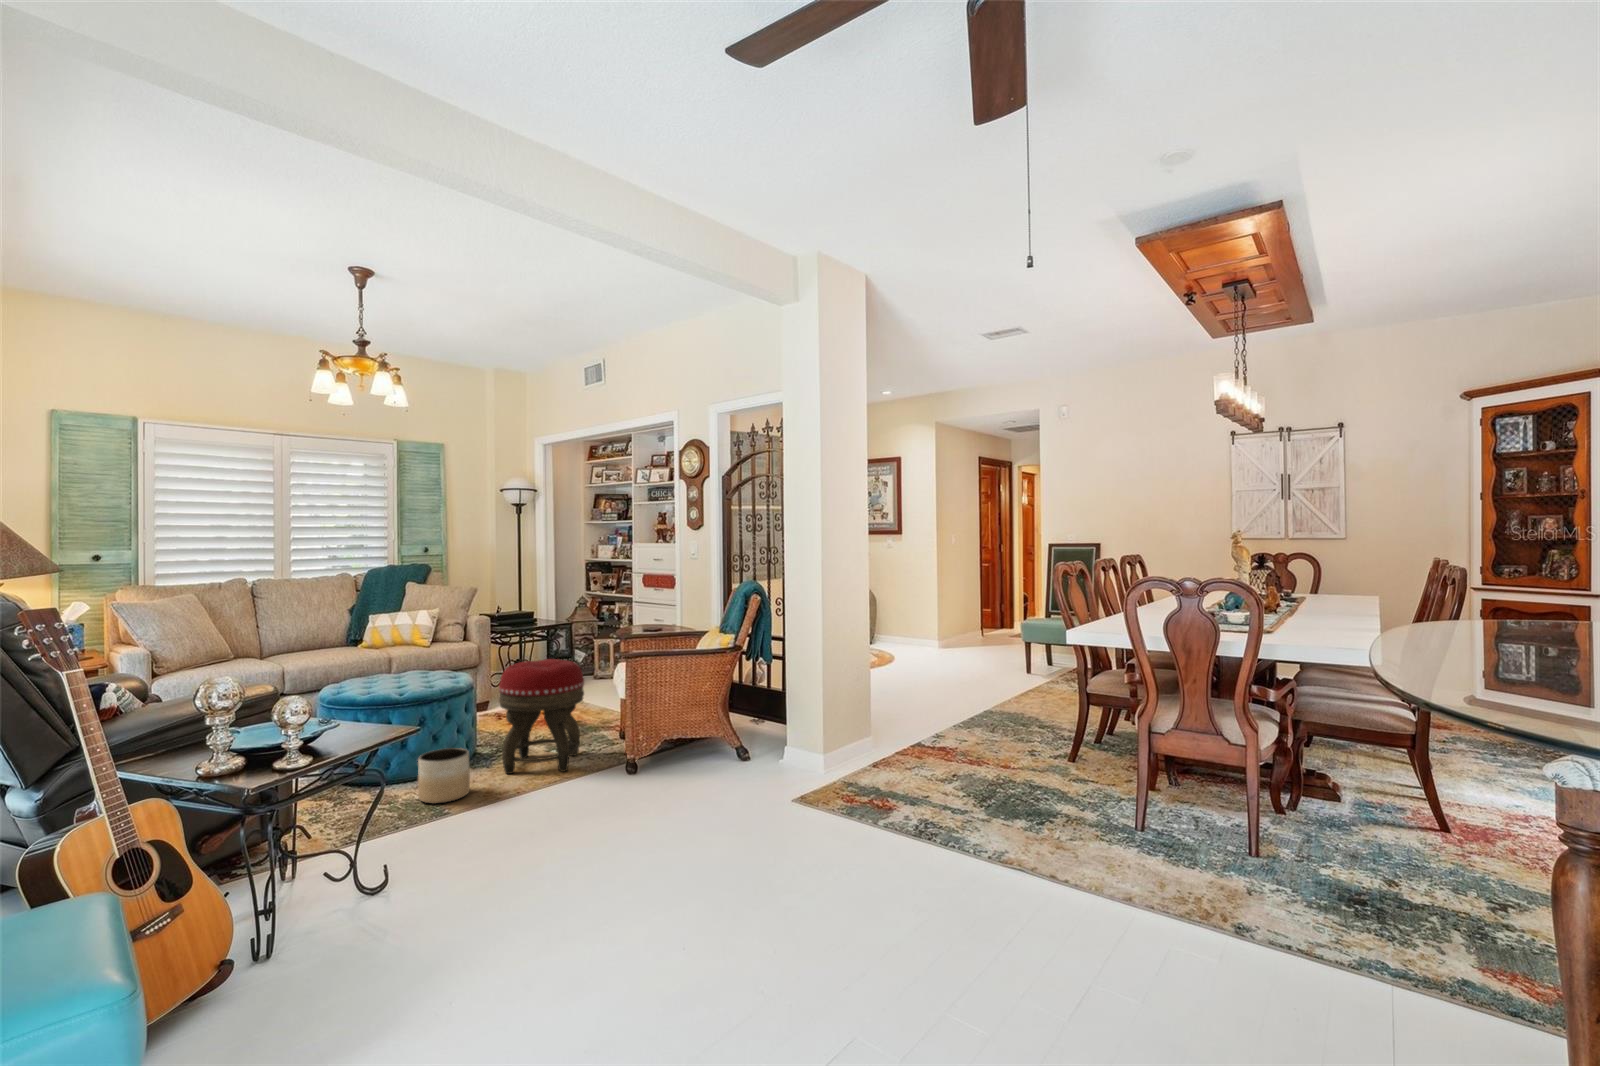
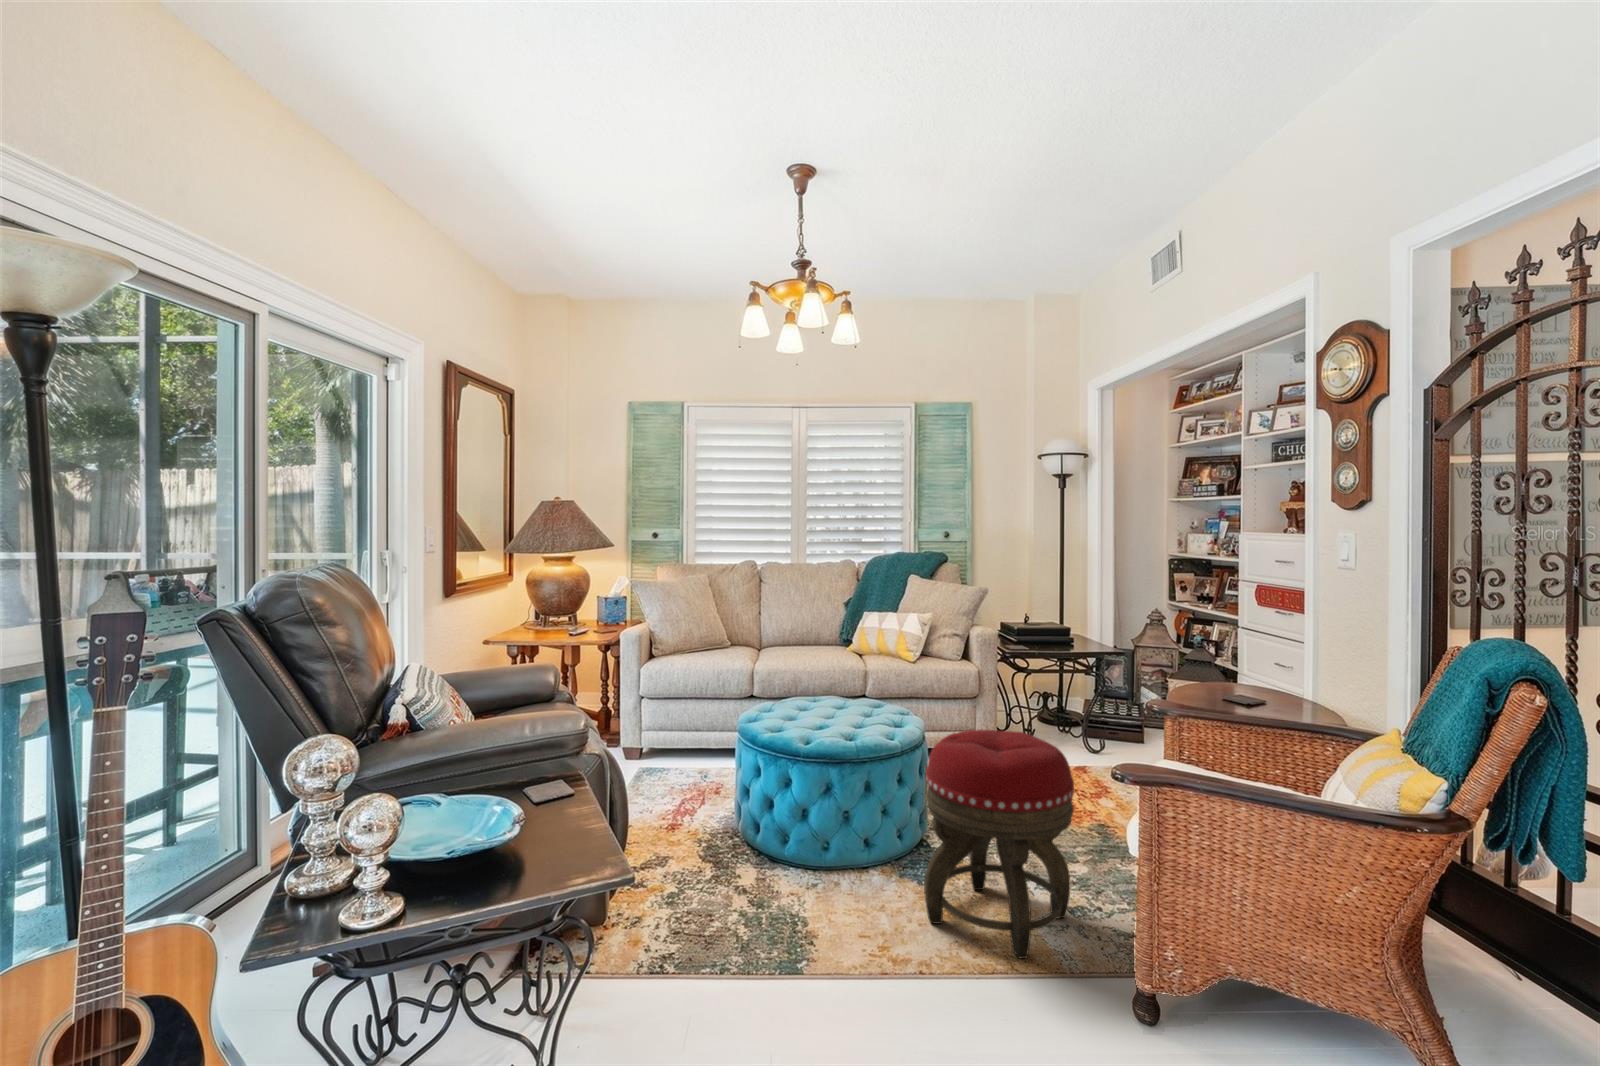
planter: present [418,748,470,804] -> none [779,856,854,959]

